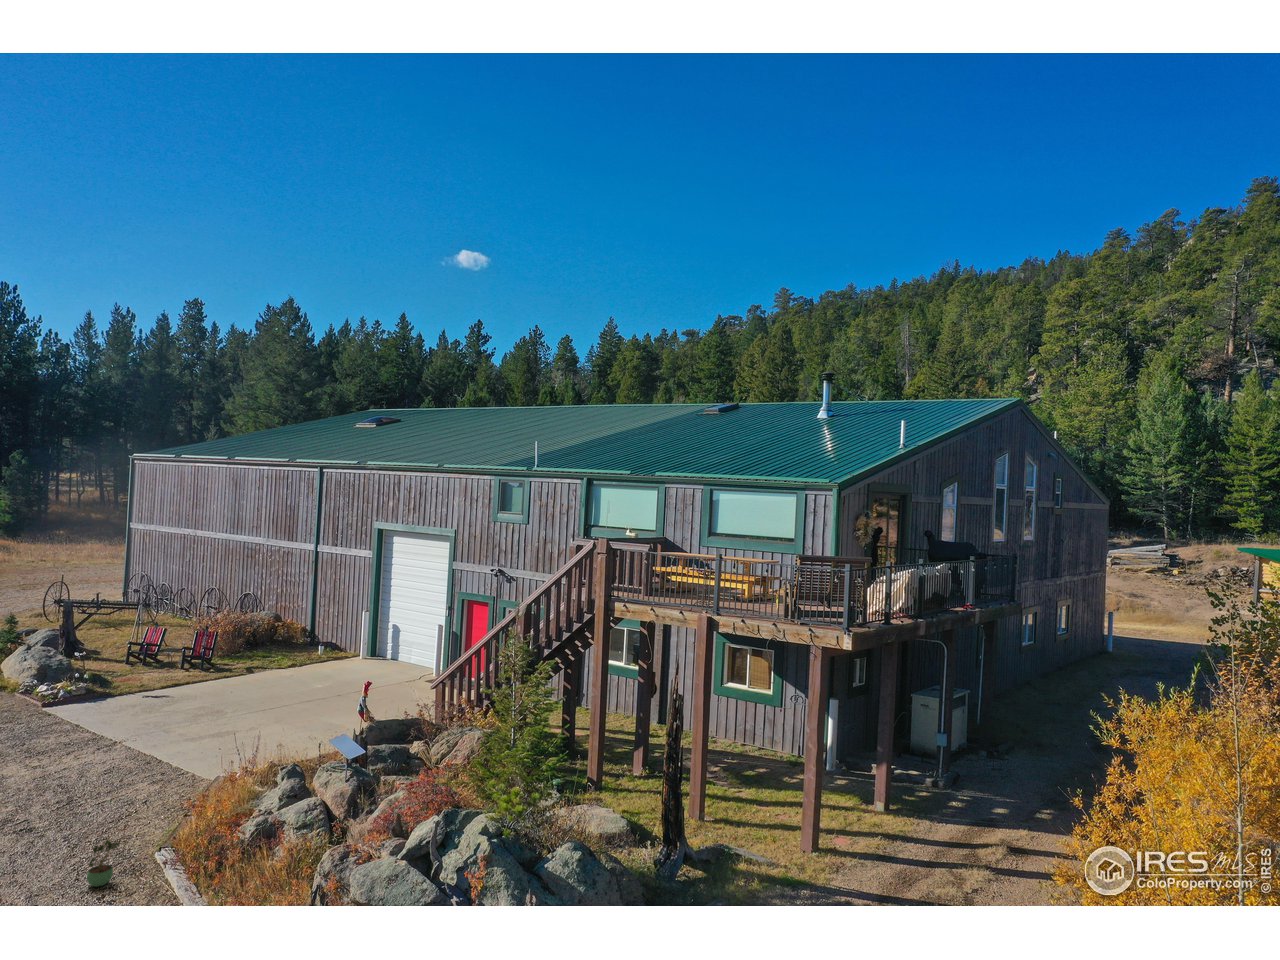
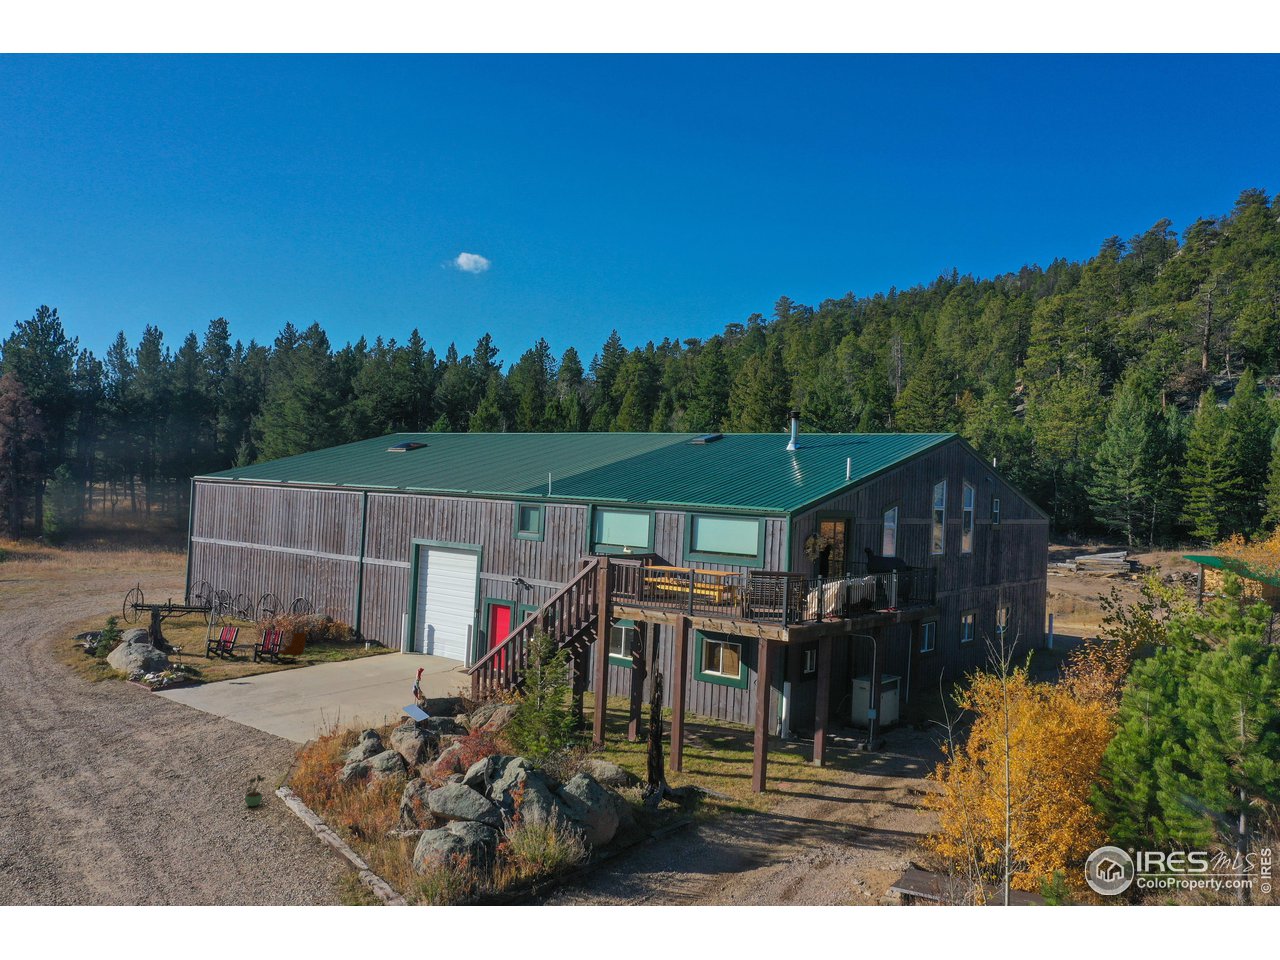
lounge chair: none [211,633,246,671] -> present [278,632,306,662]

